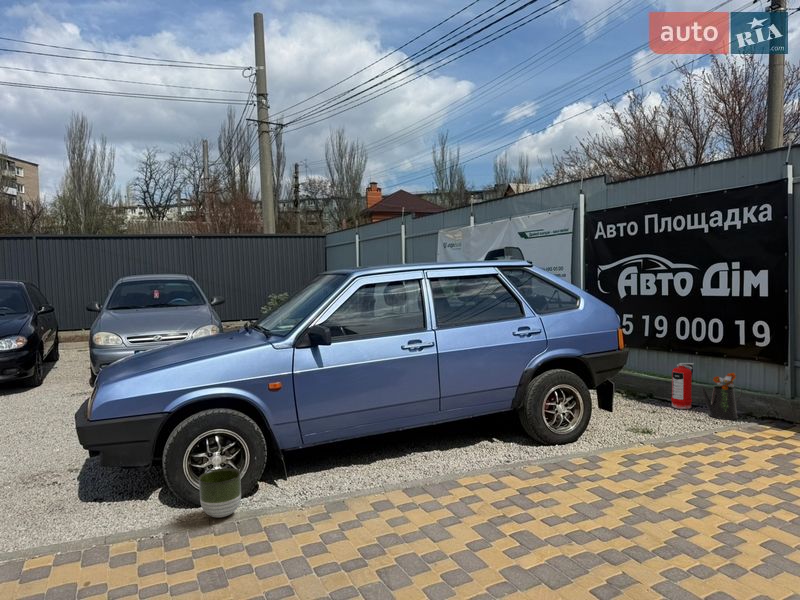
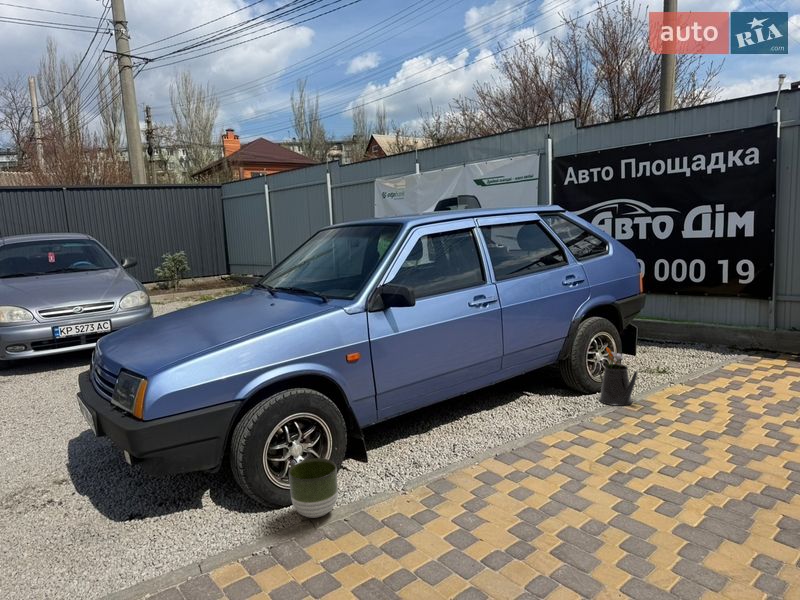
fire extinguisher: present [671,363,693,409] -> none [655,302,678,346]
watering can: present [702,373,742,420] -> present [598,348,638,406]

